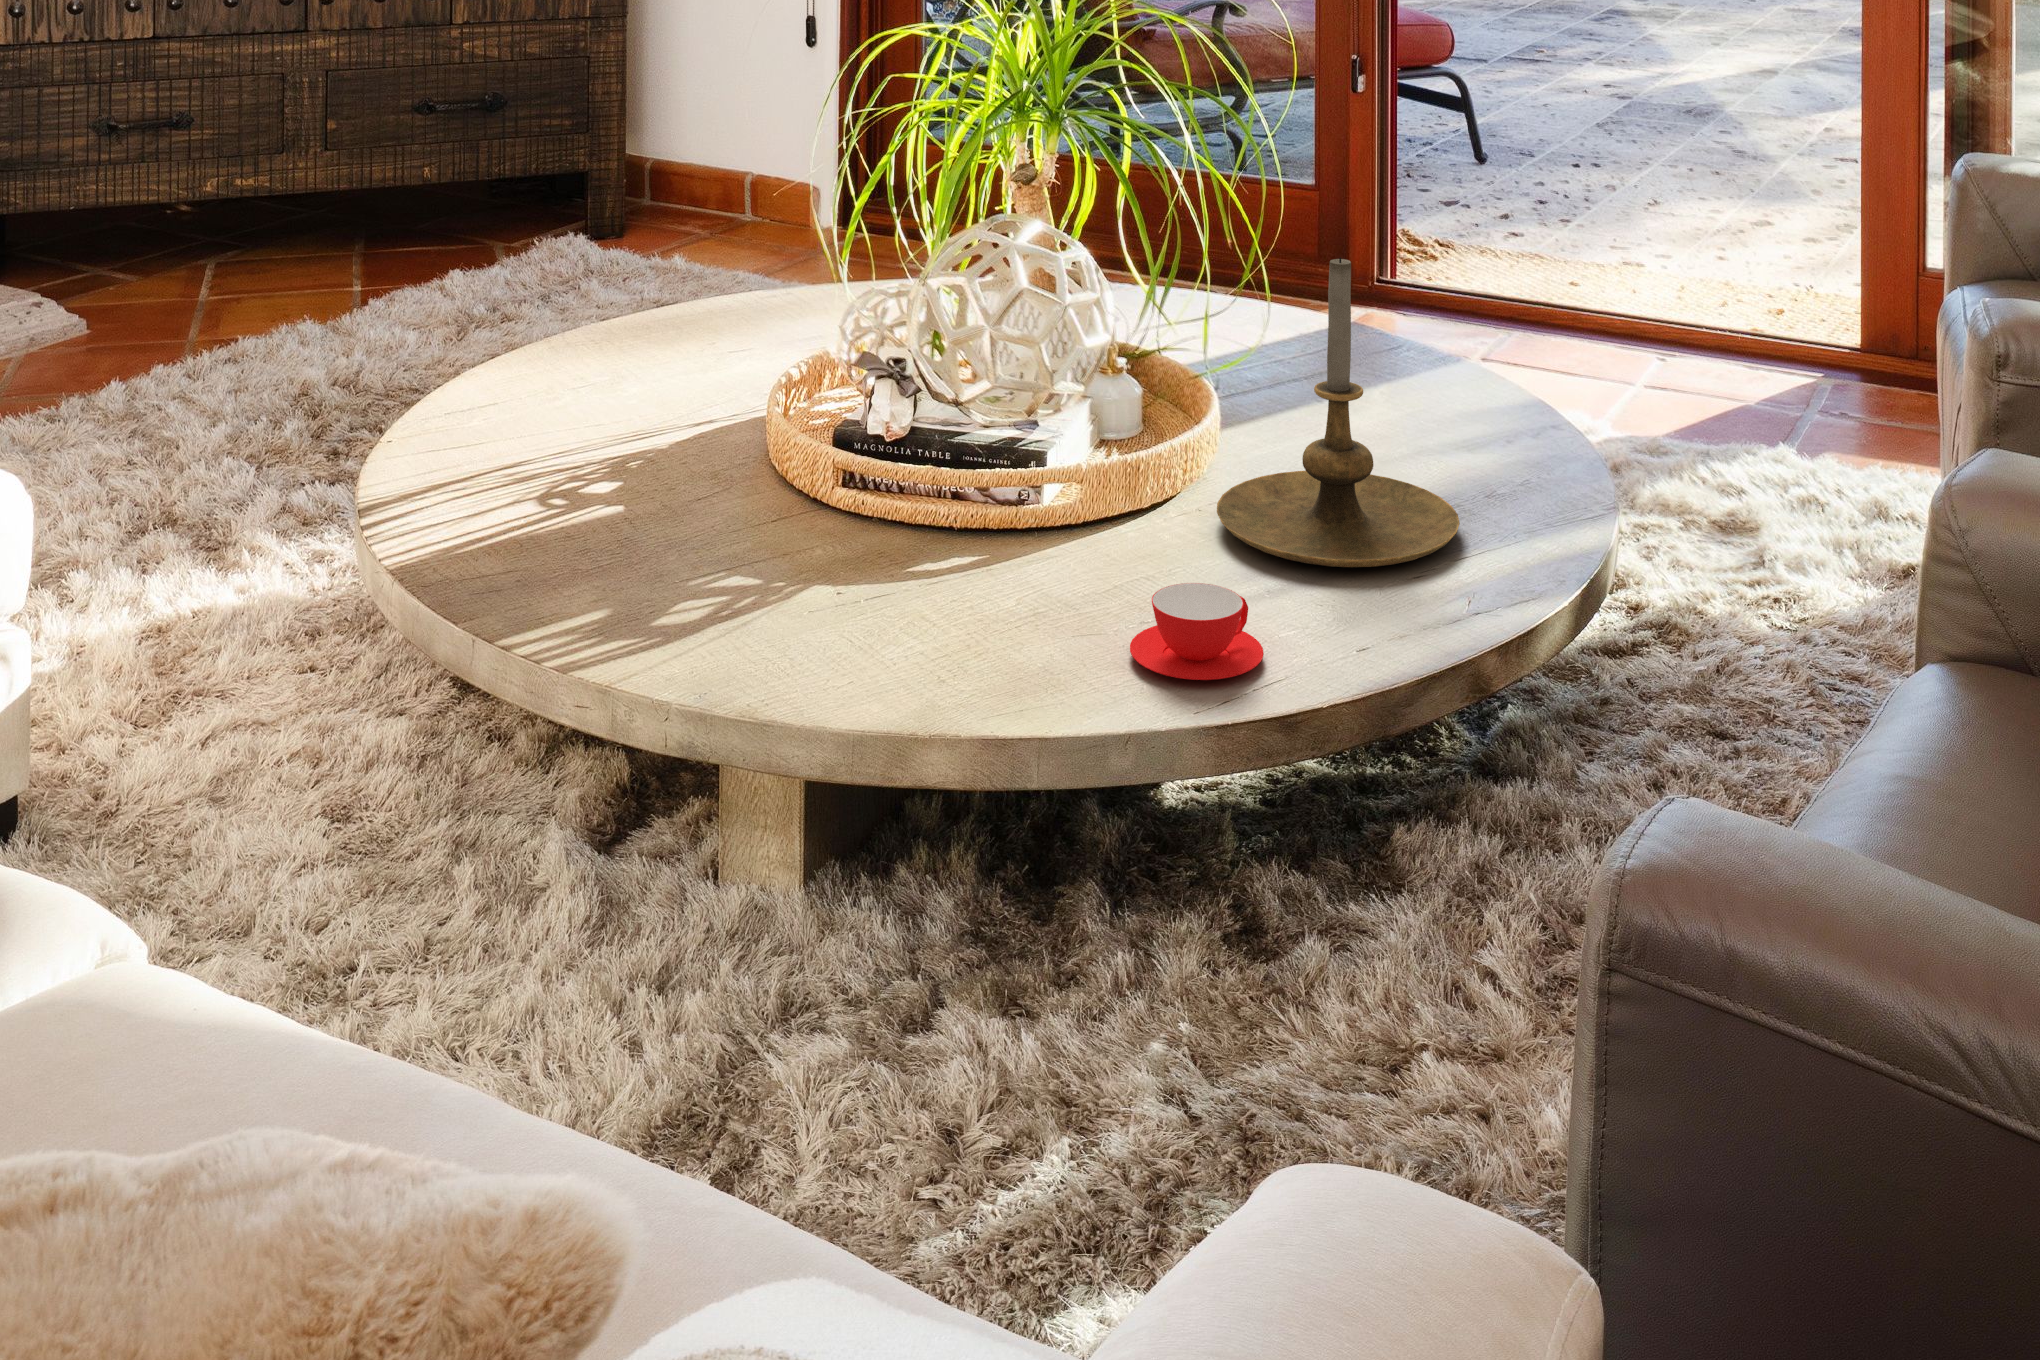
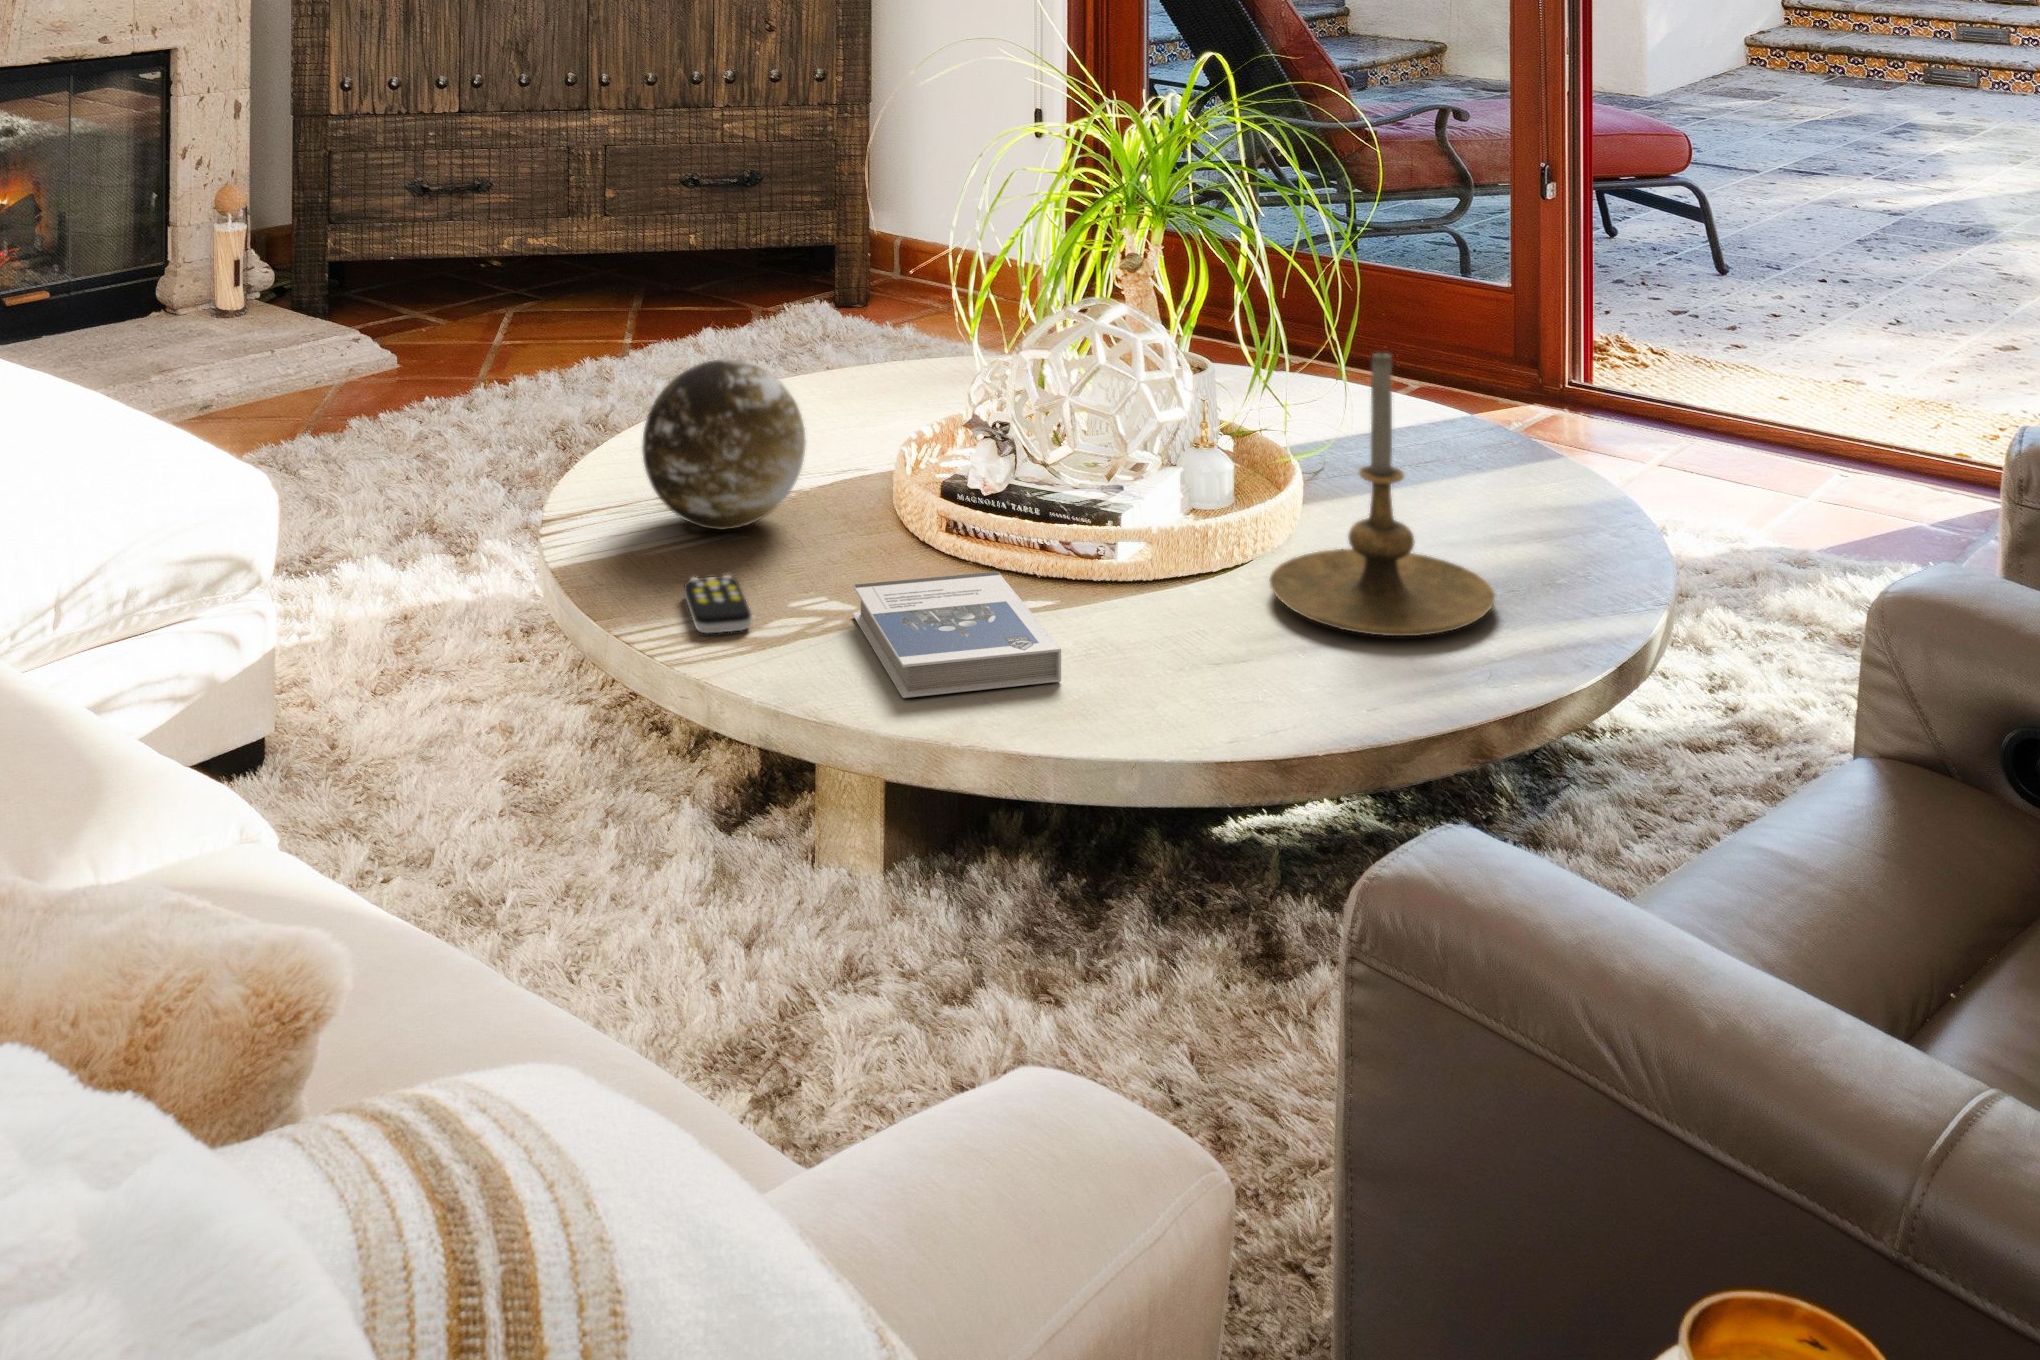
decorative orb: none [486,302,677,498] -> present [642,359,806,530]
hardback book: none [764,526,1027,685] -> present [853,571,1061,698]
remote control: none [560,553,651,625] -> present [684,575,751,633]
teacup: present [1130,583,1264,680] -> none [1149,634,1269,719]

